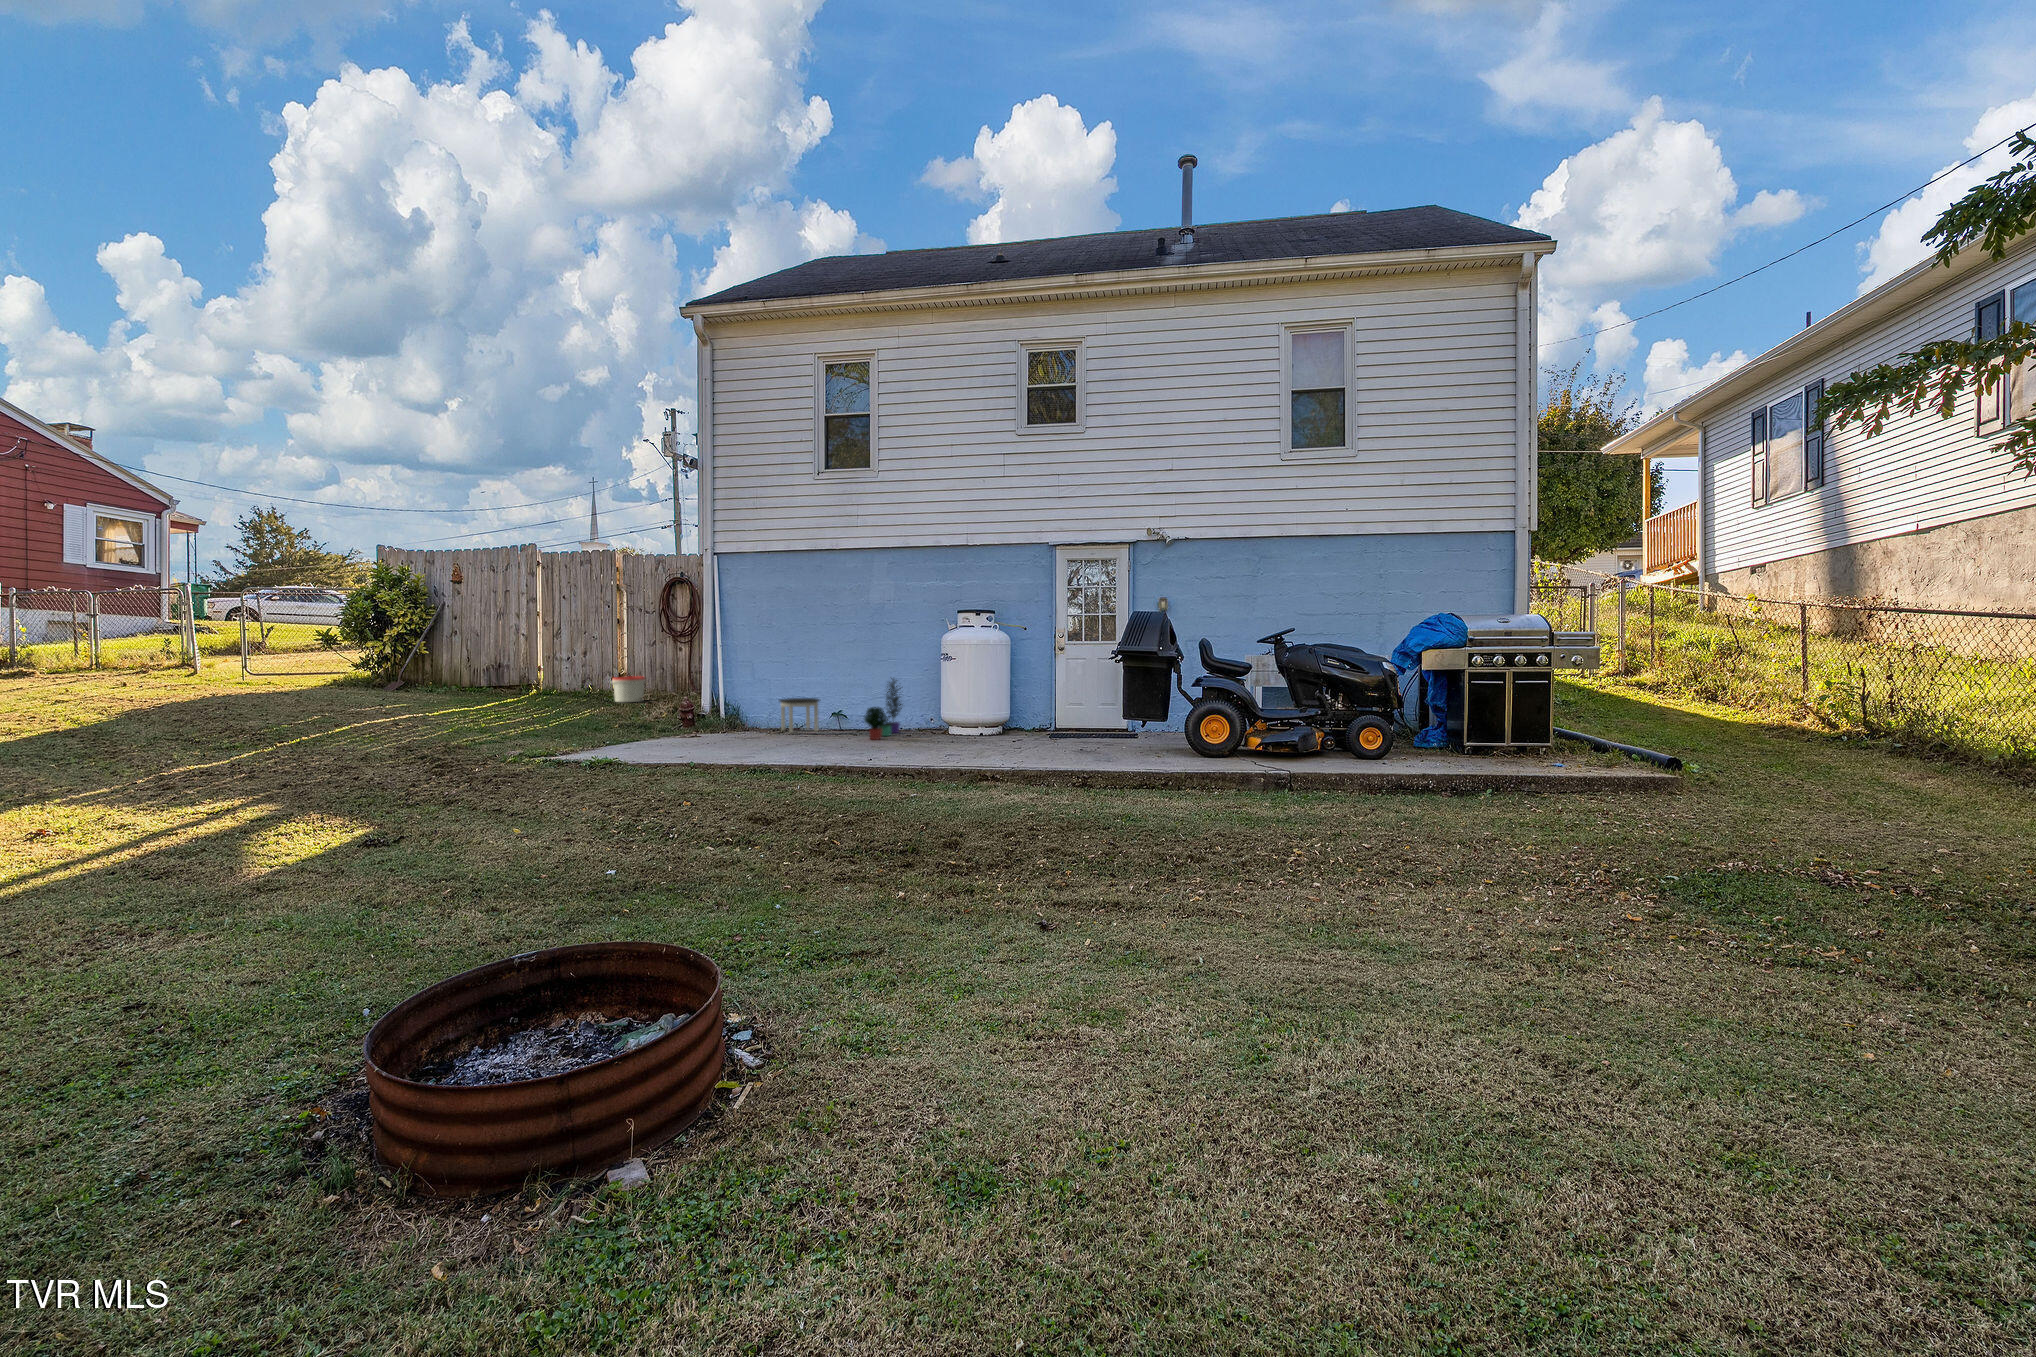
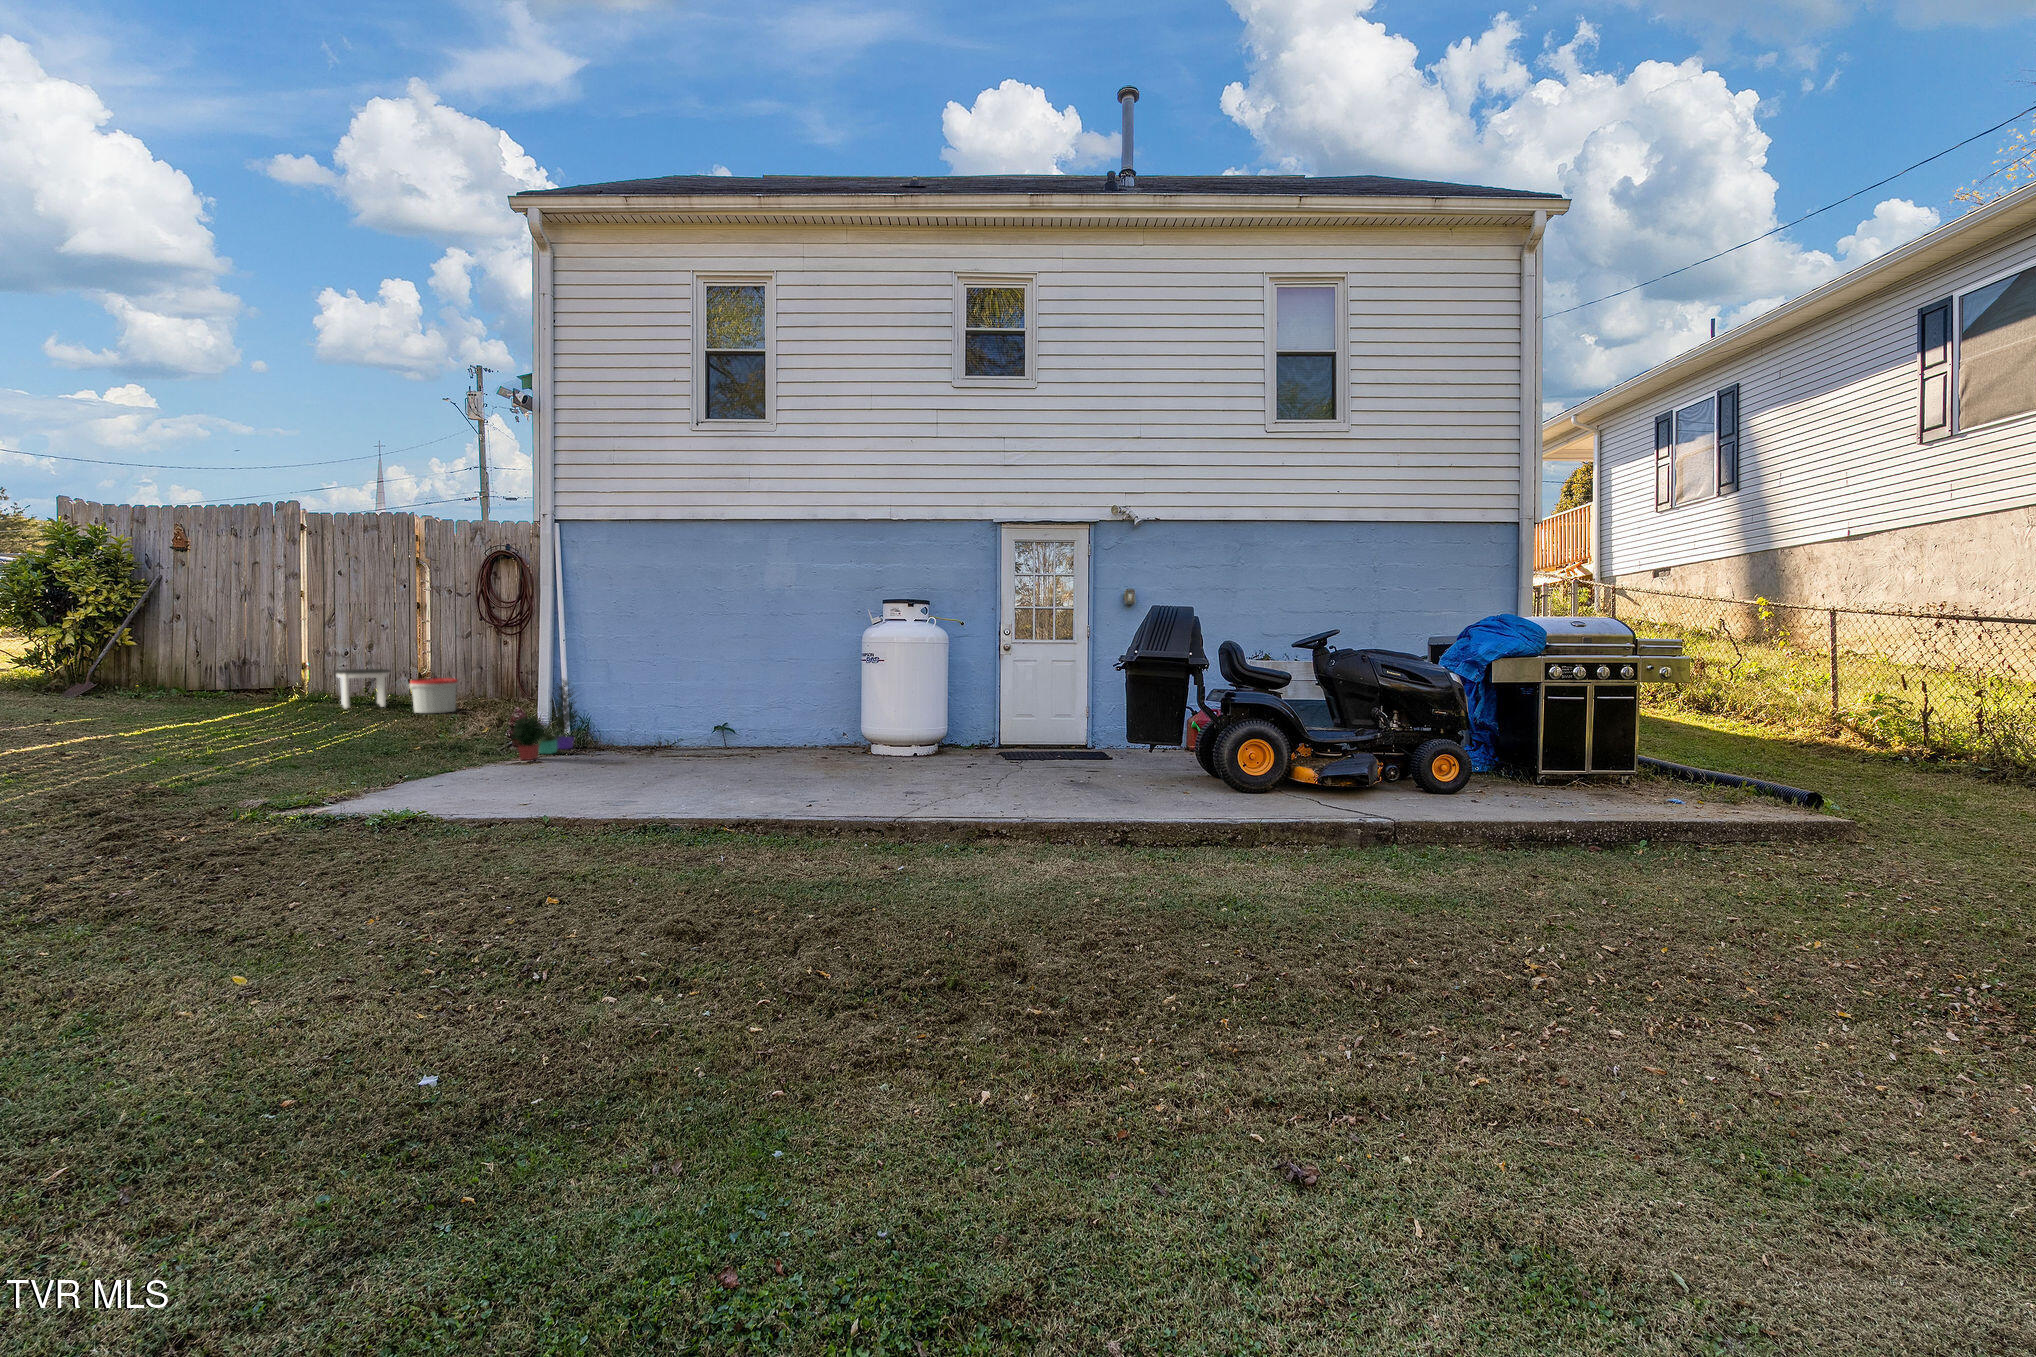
potted plant: present [865,678,902,740] -> present [512,679,577,760]
round table: present [779,698,819,733] -> present [334,669,390,708]

